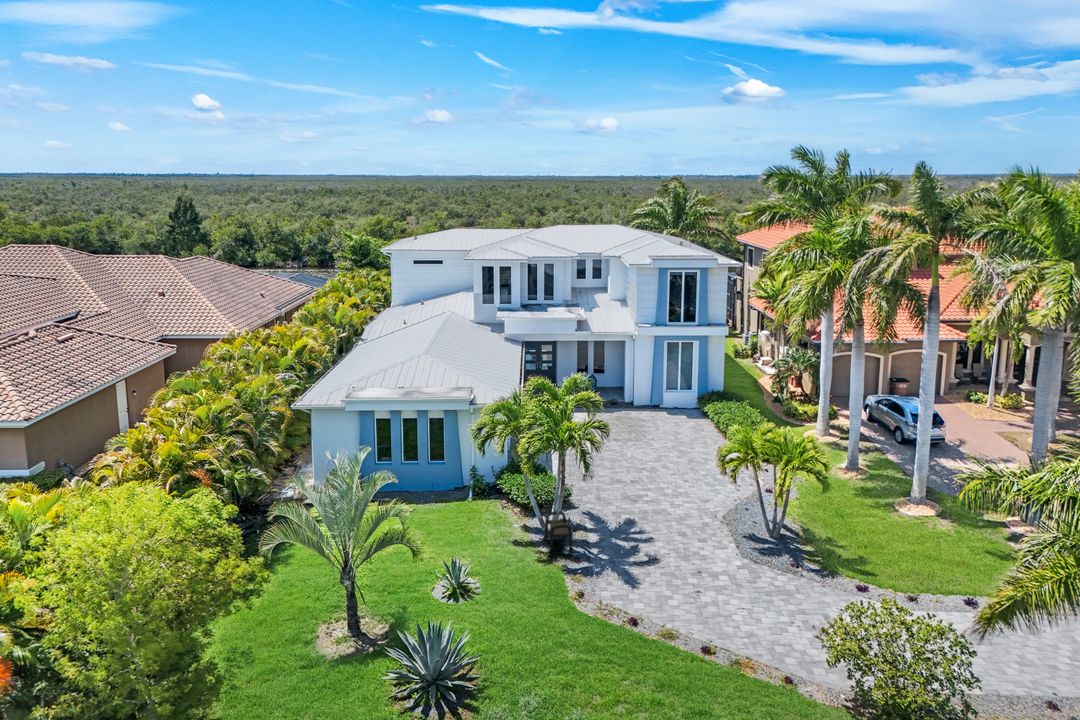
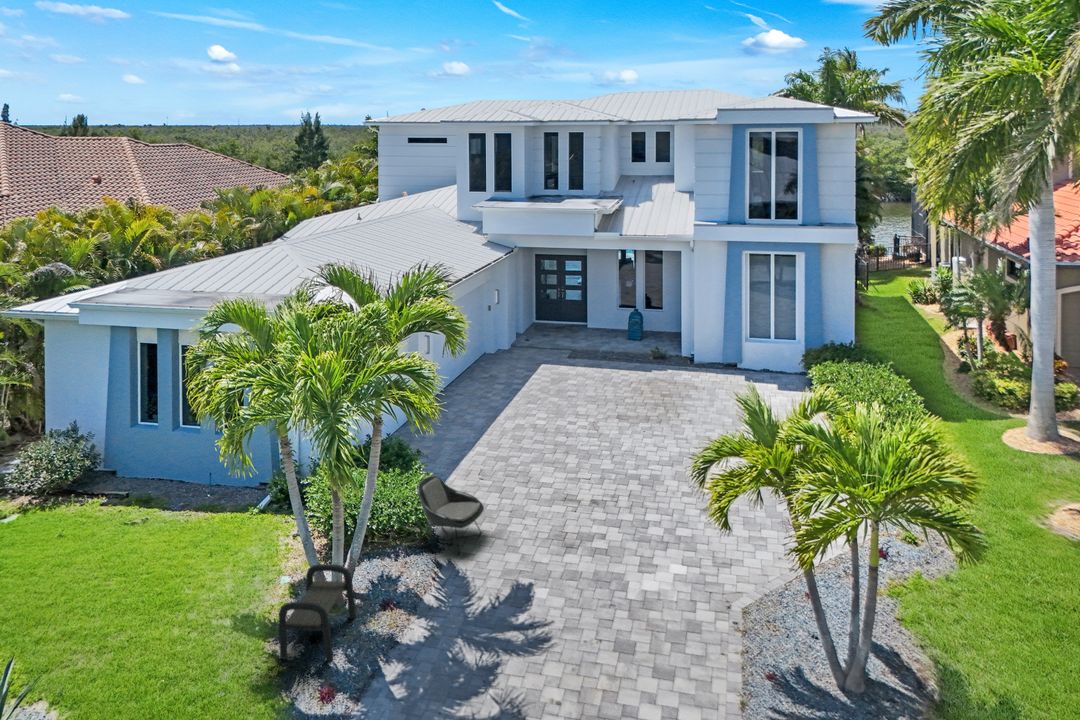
lounge chair: none [566,473,594,509] -> present [417,476,484,555]

